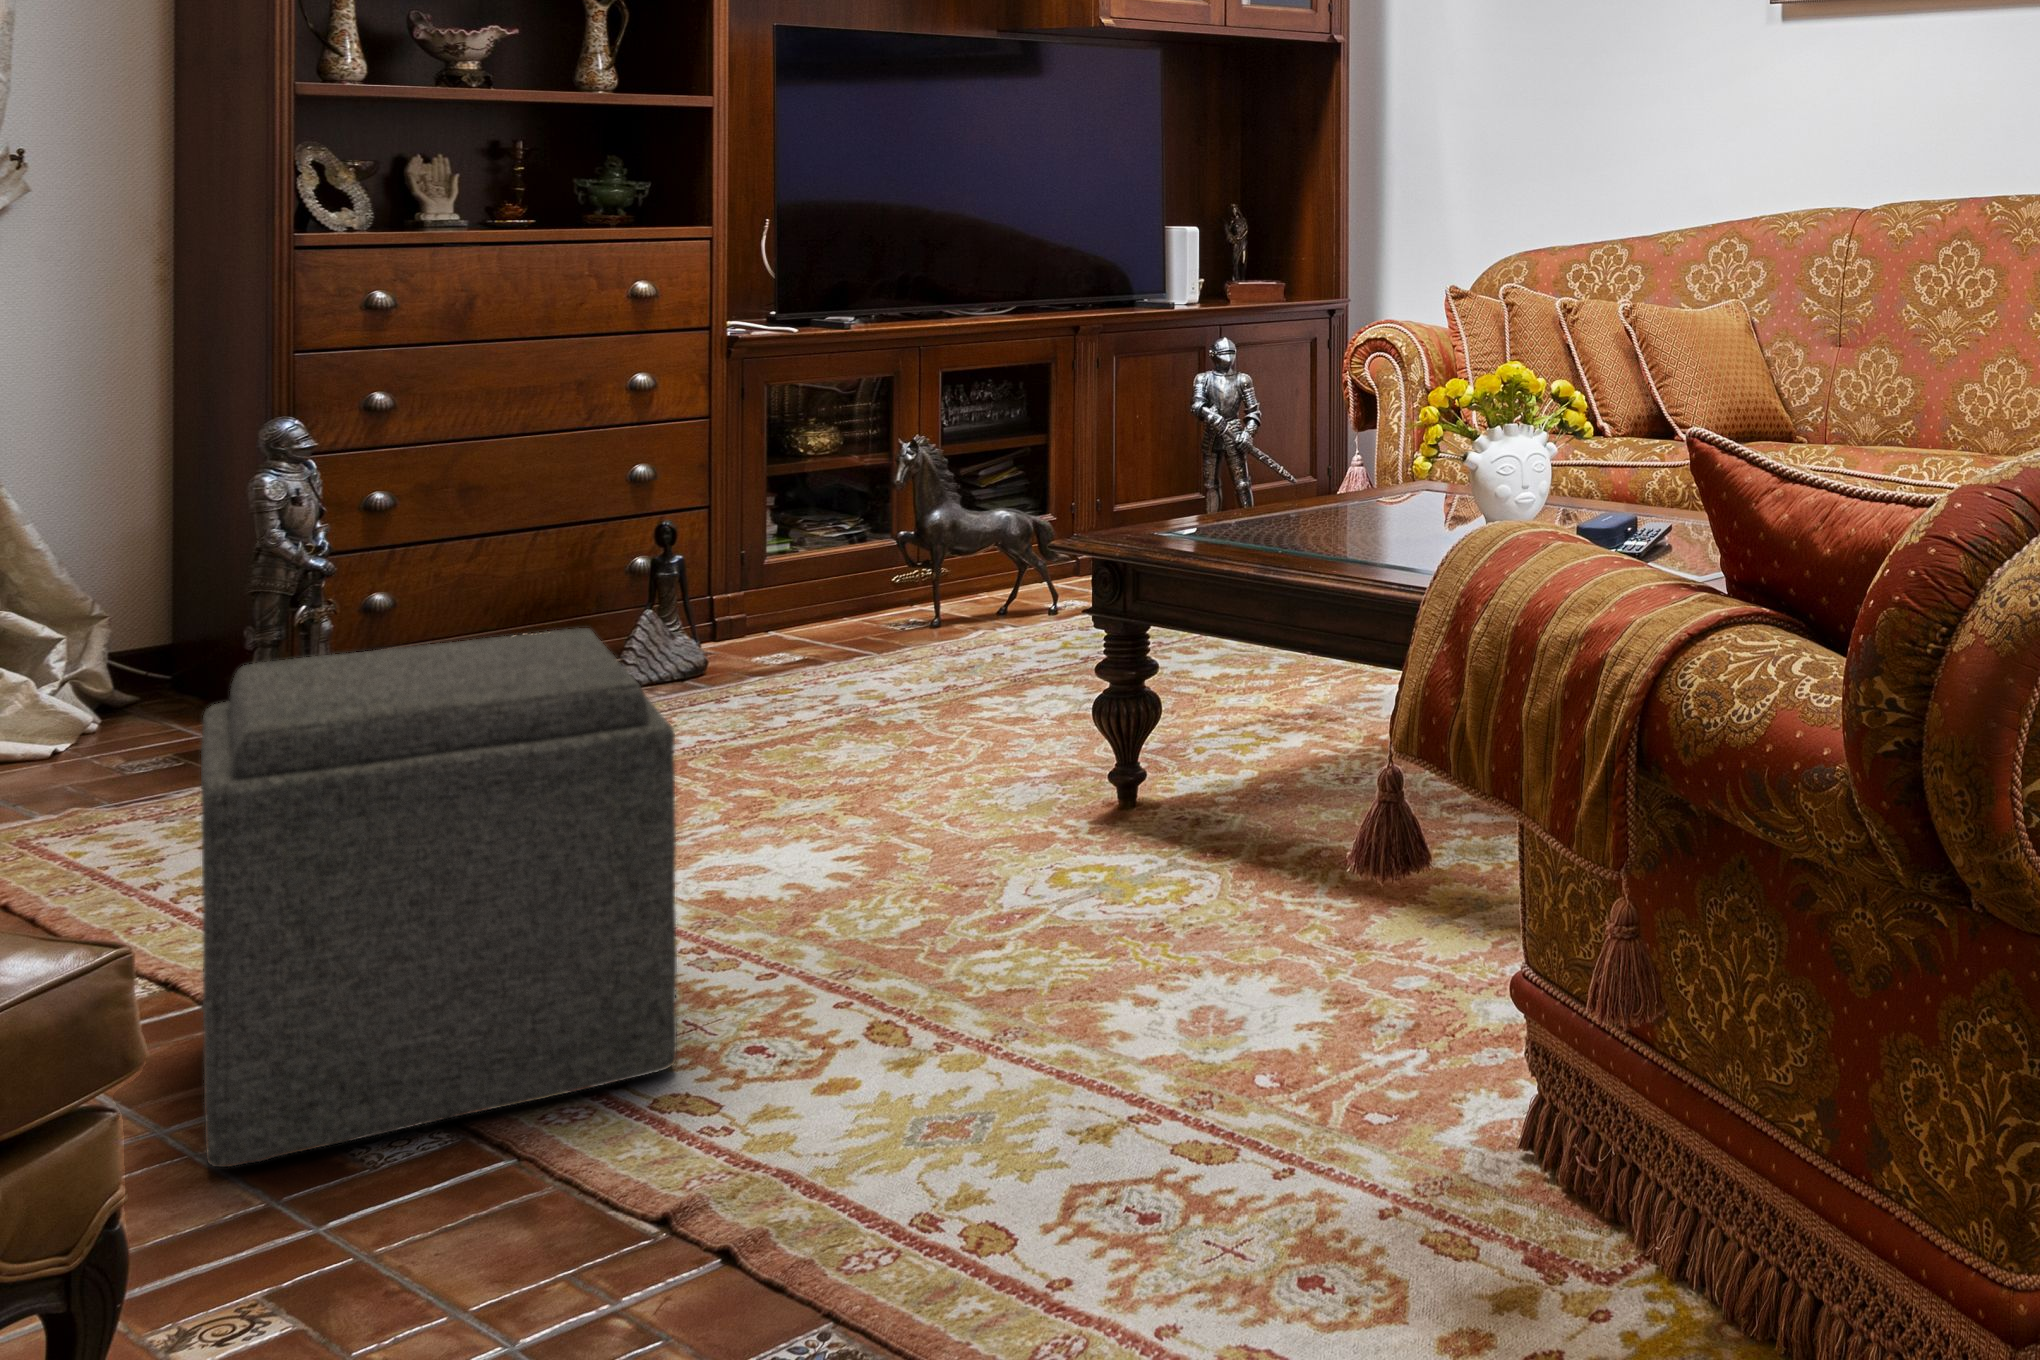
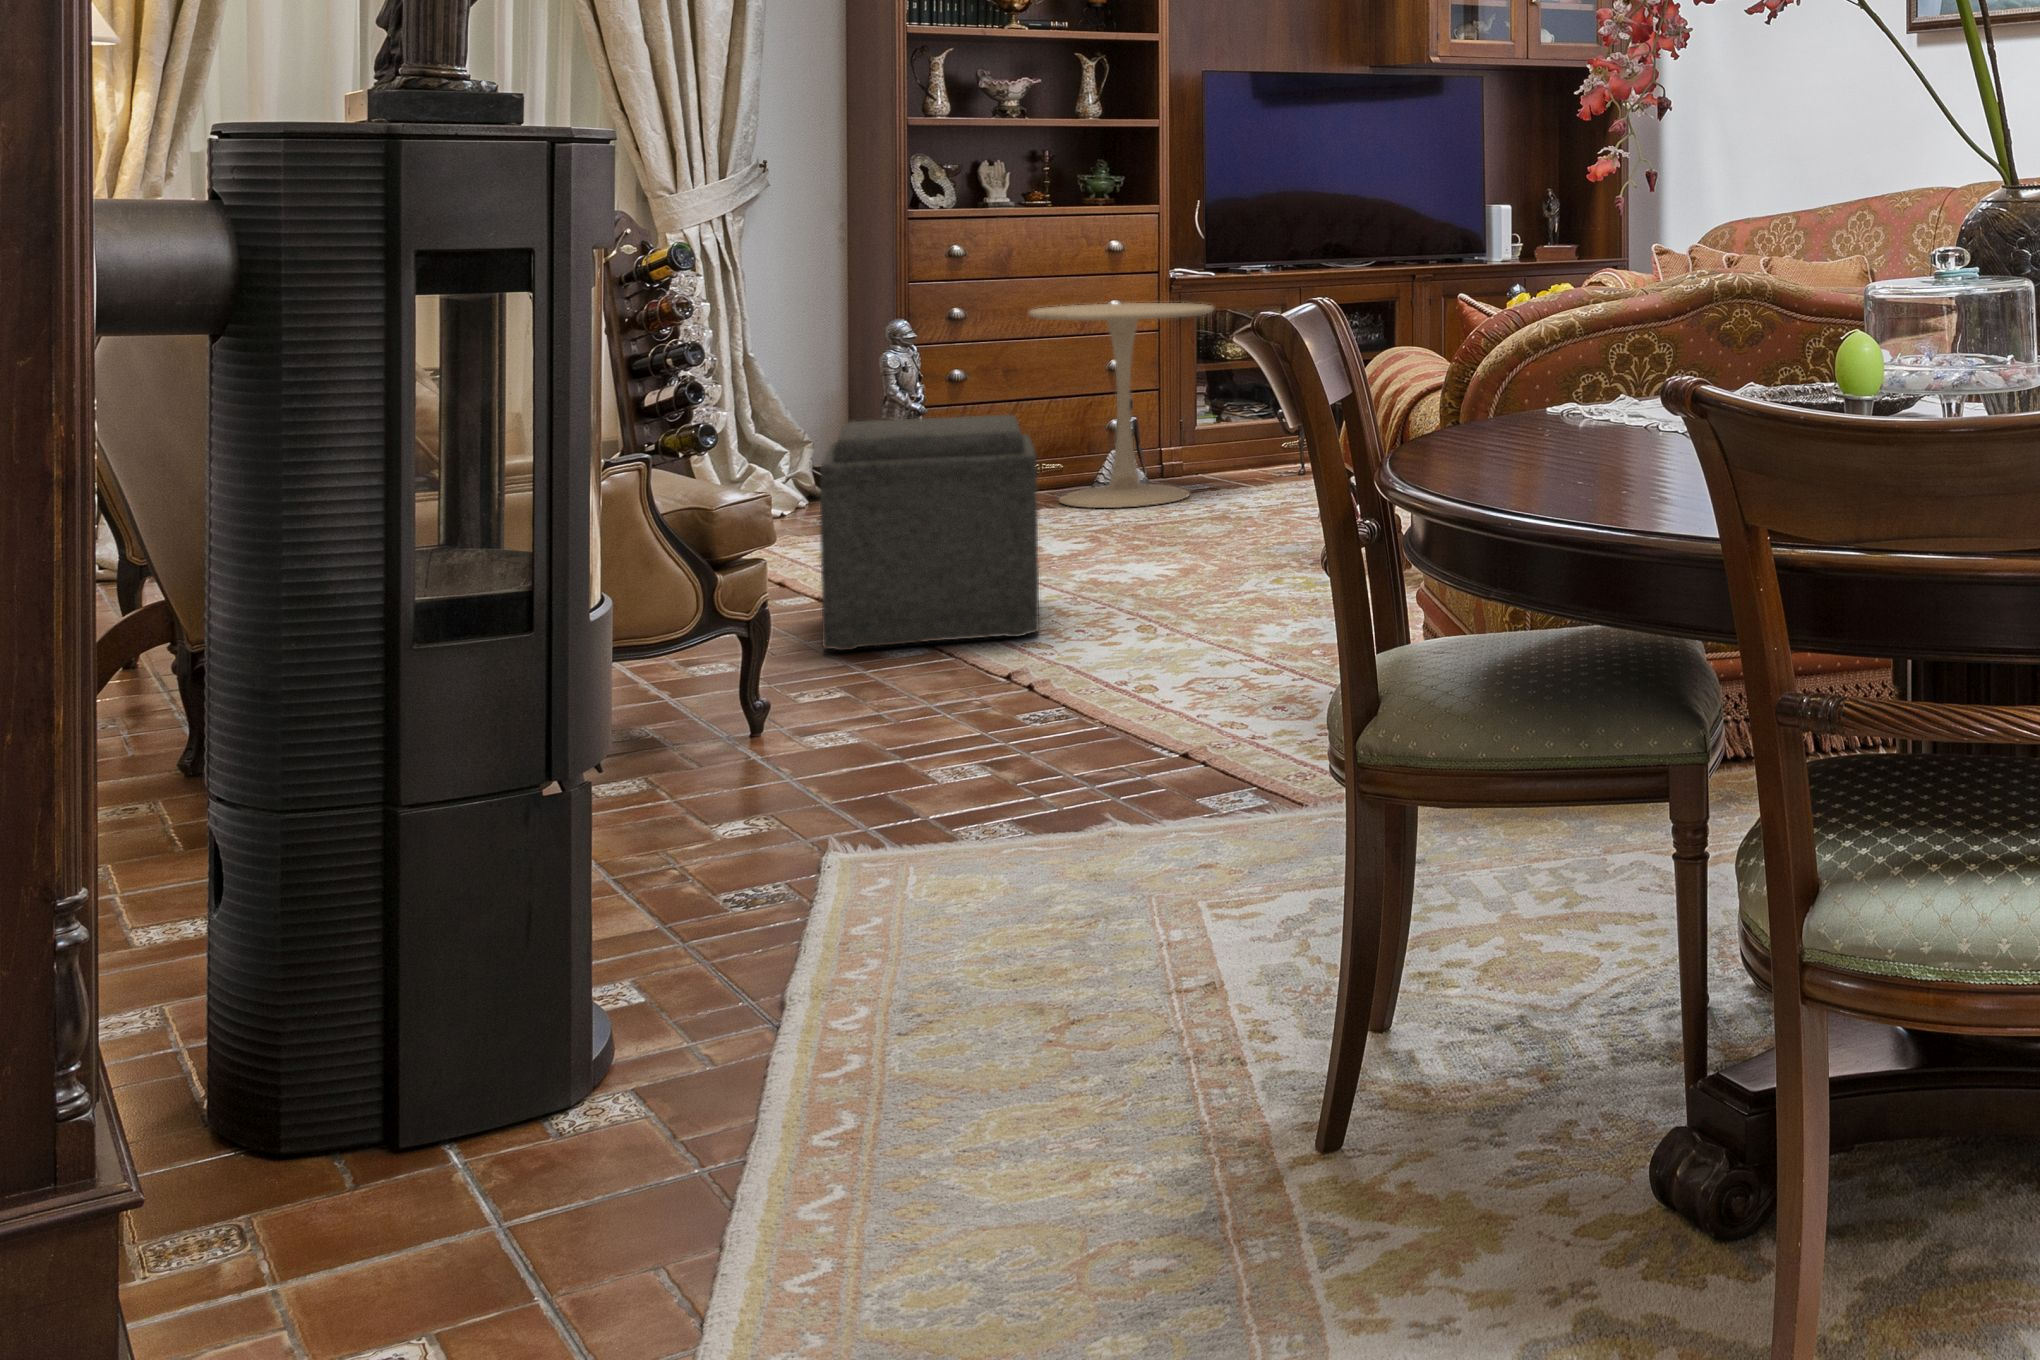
side table: none [514,376,827,709] -> present [1029,303,1214,508]

